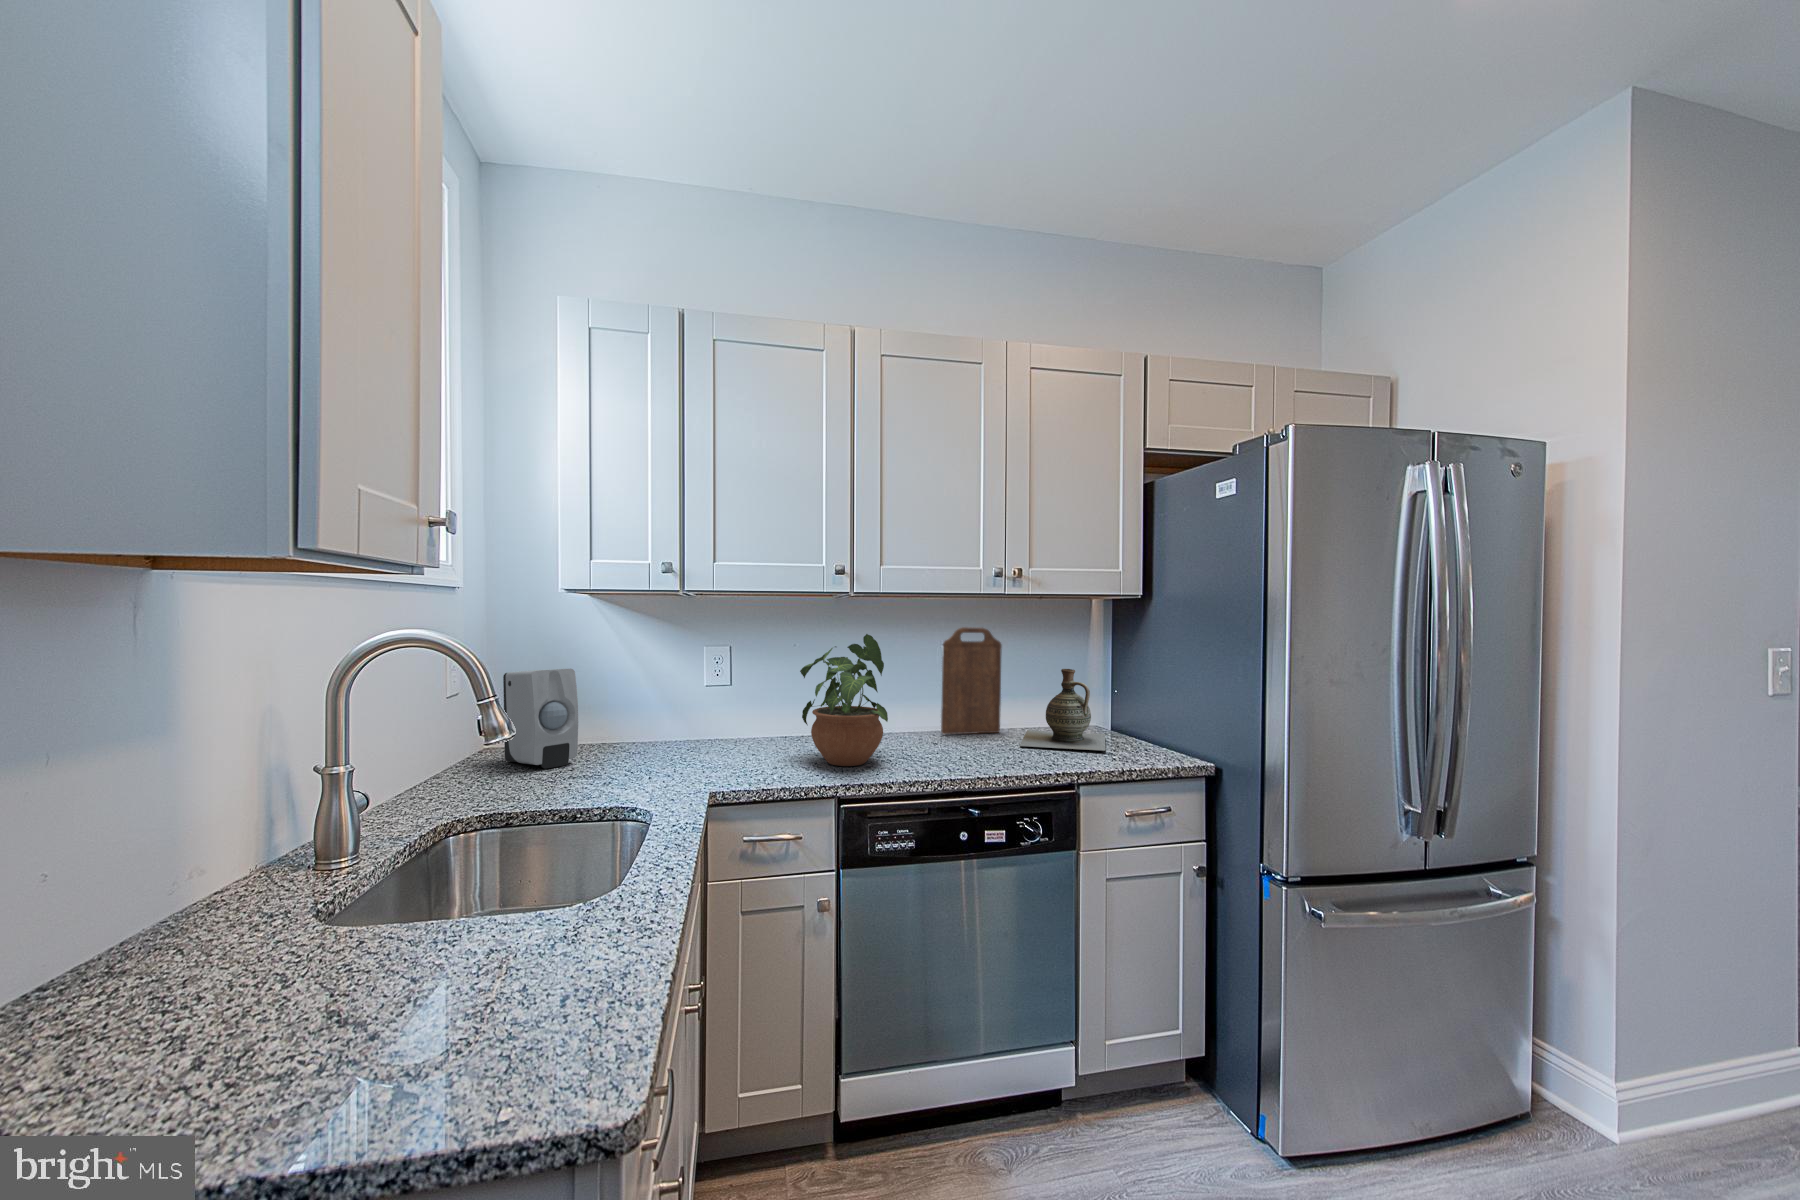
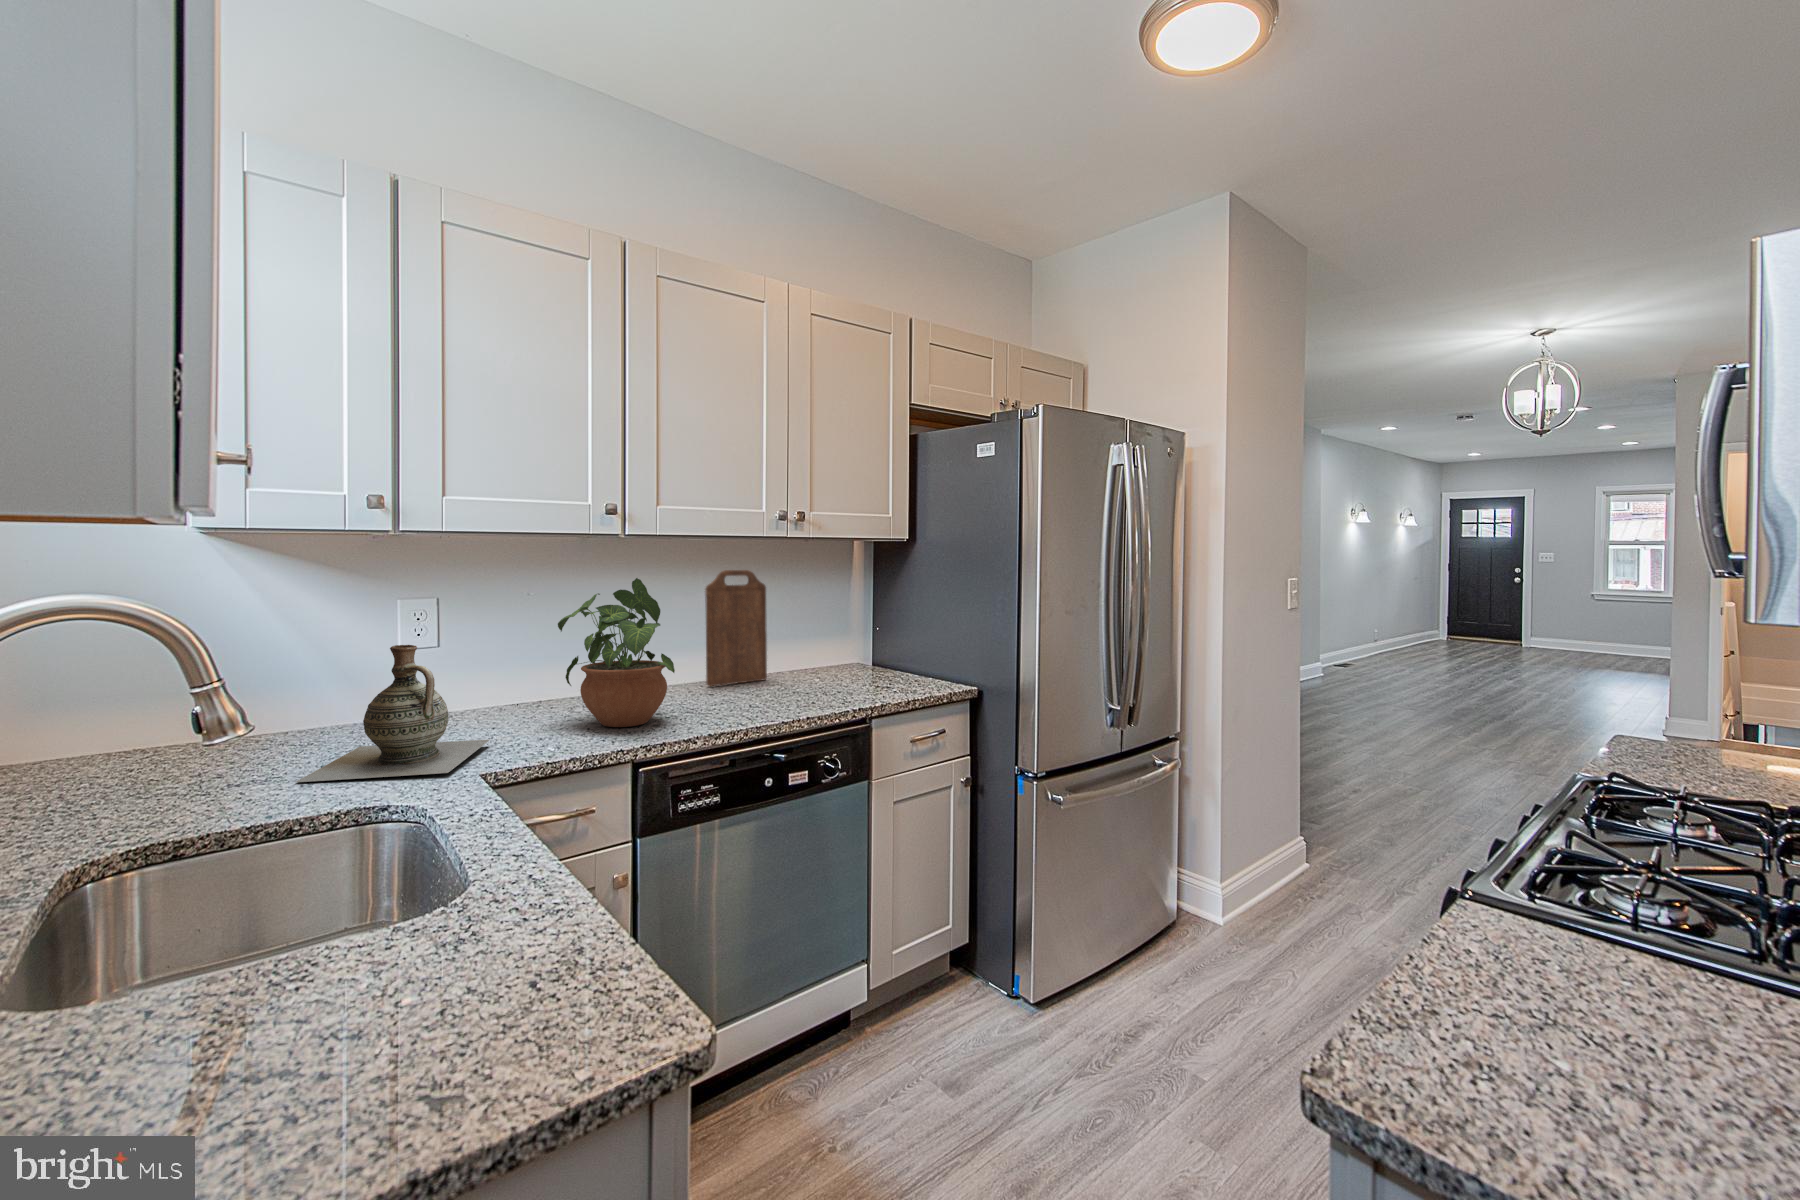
soap dispenser: present [503,669,578,769] -> none [93,636,241,776]
ceramic jug: present [1020,669,1105,751] -> present [296,645,490,782]

